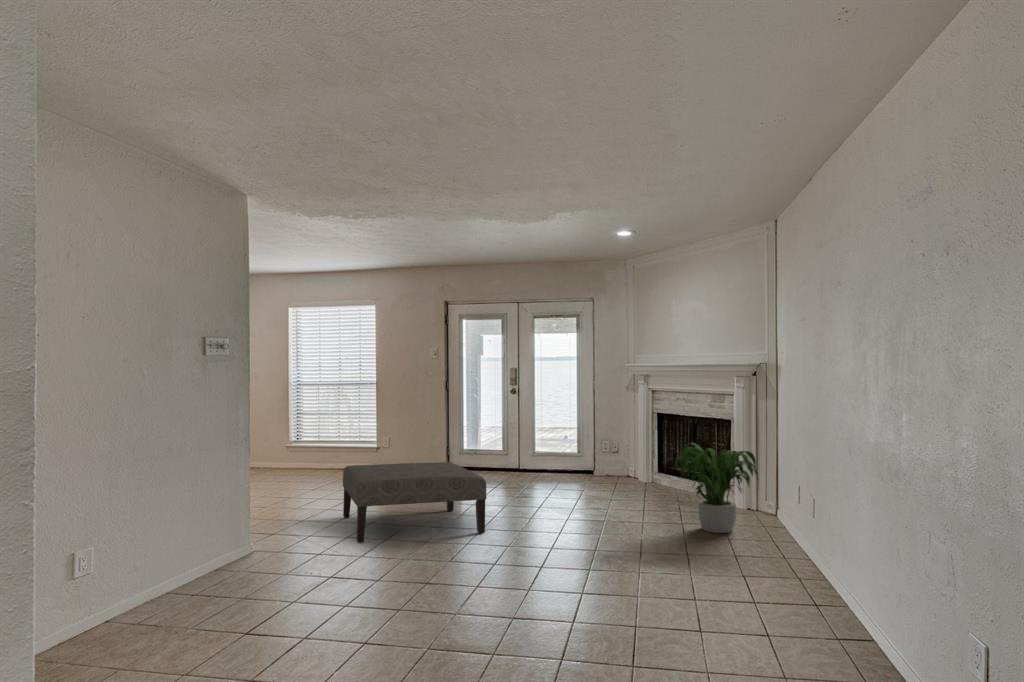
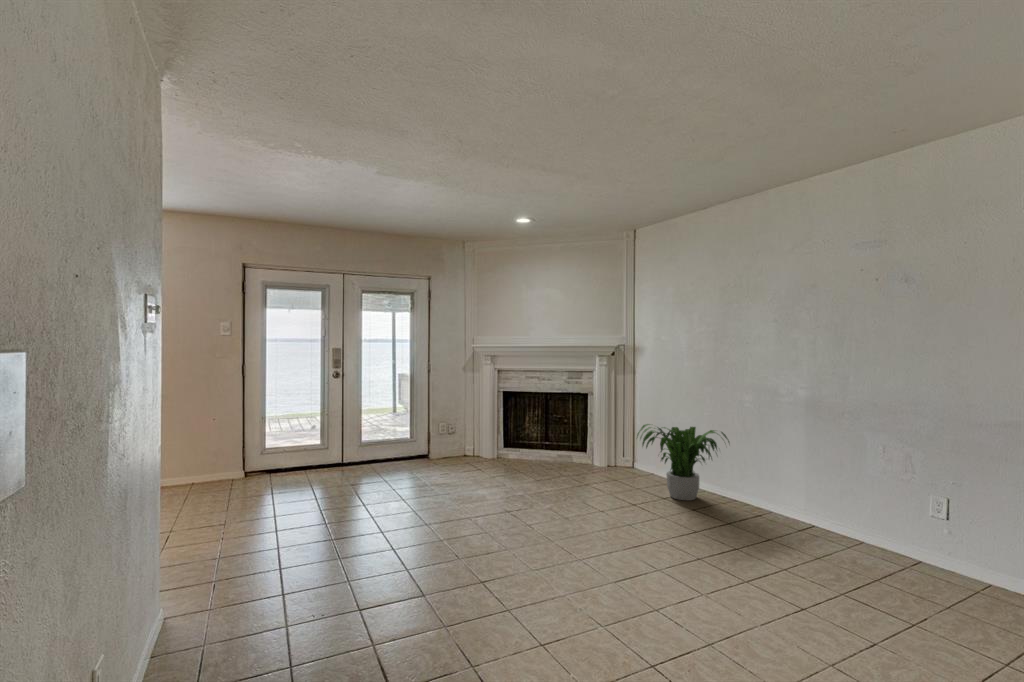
ottoman: present [343,462,486,543] -> none [372,484,590,644]

